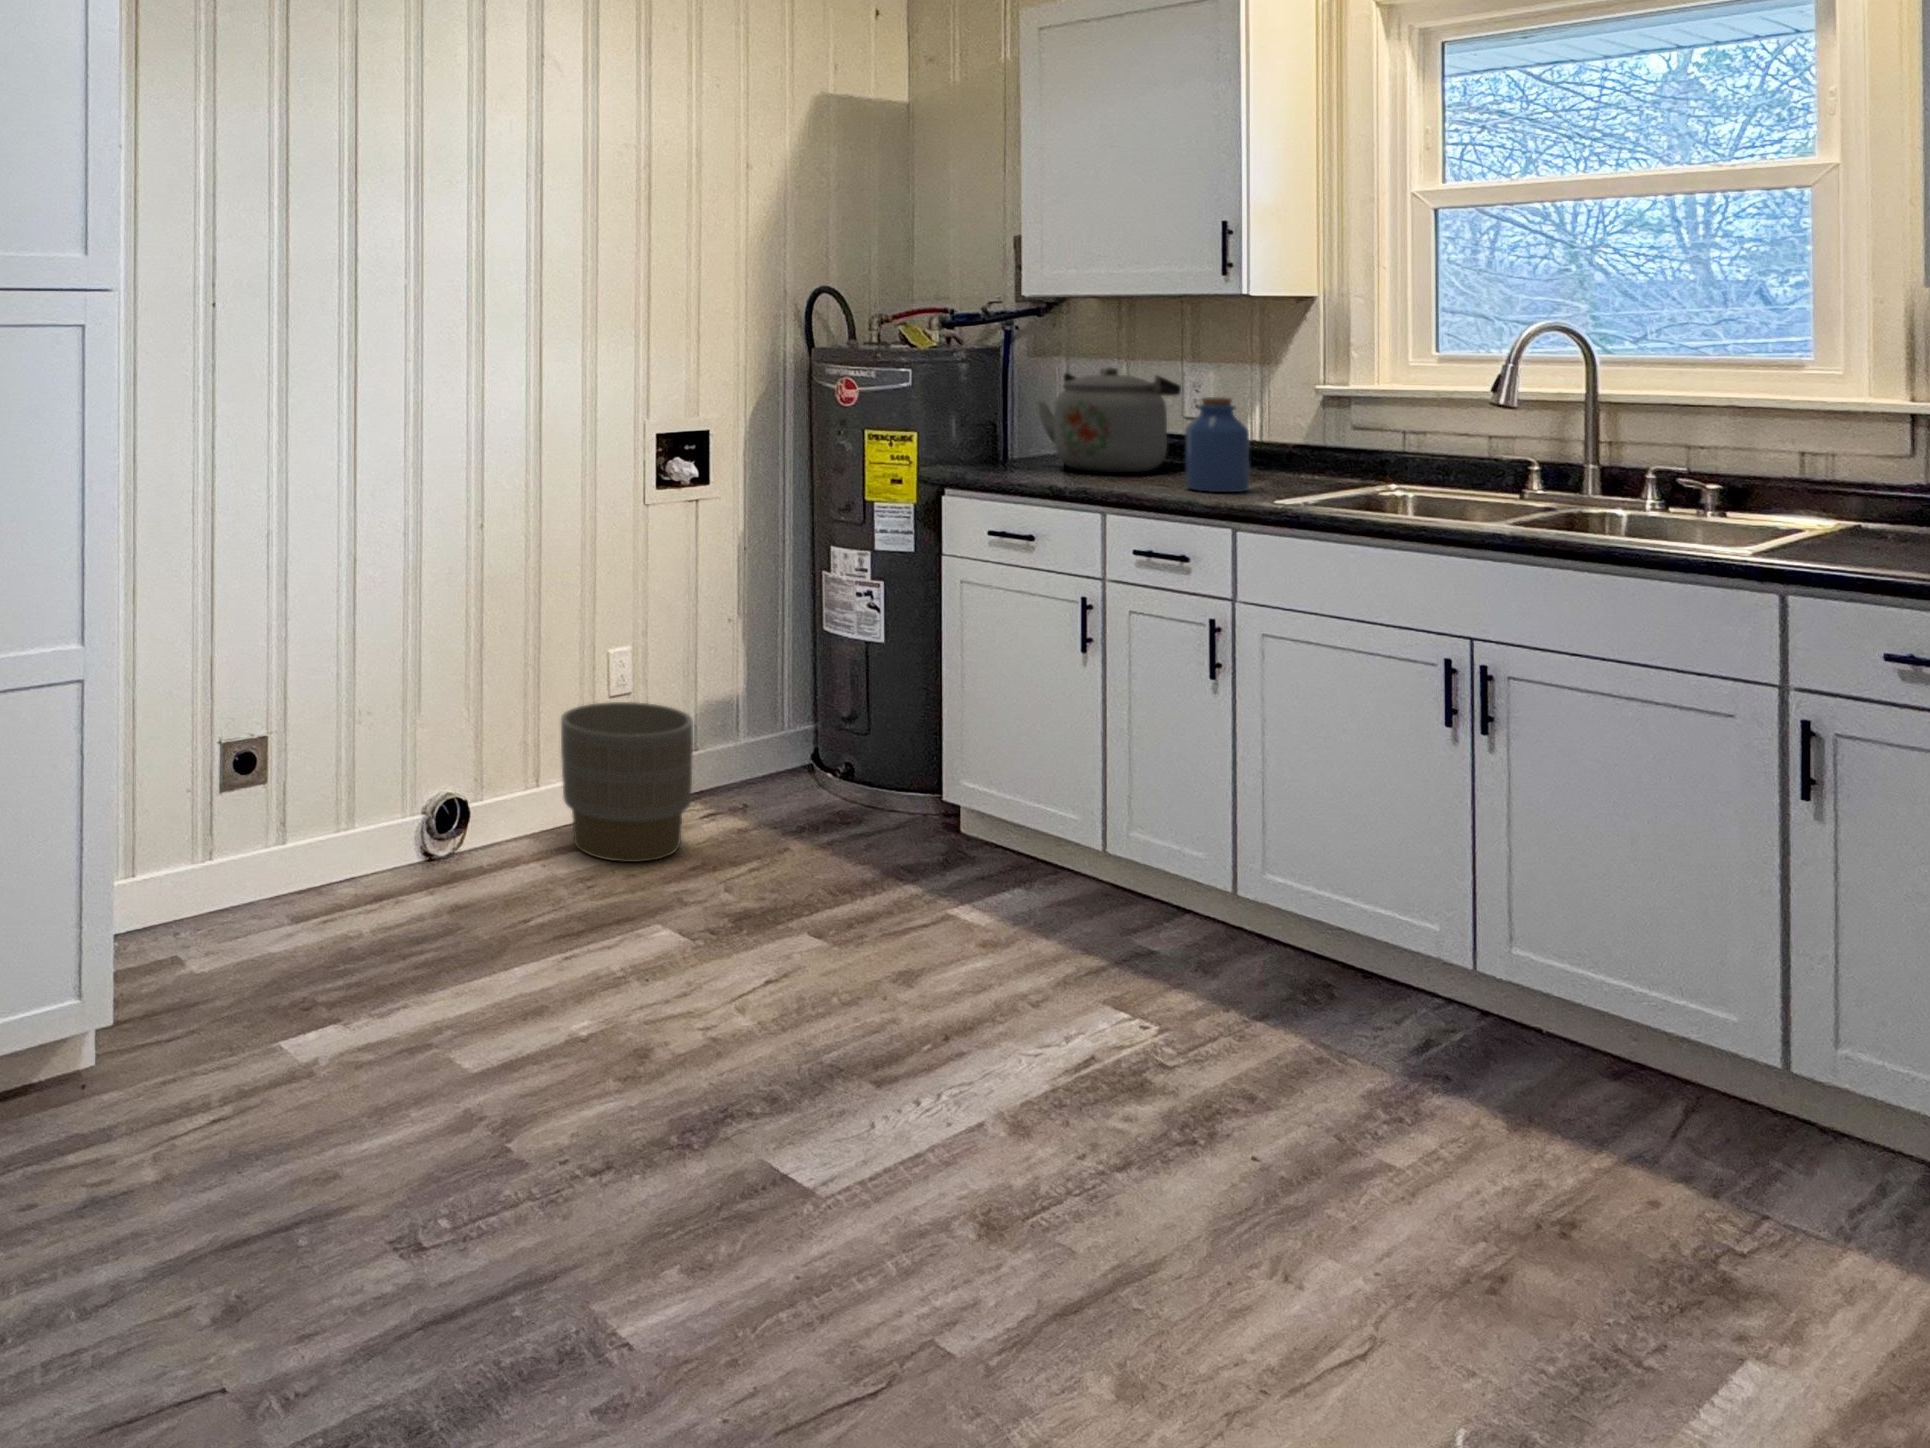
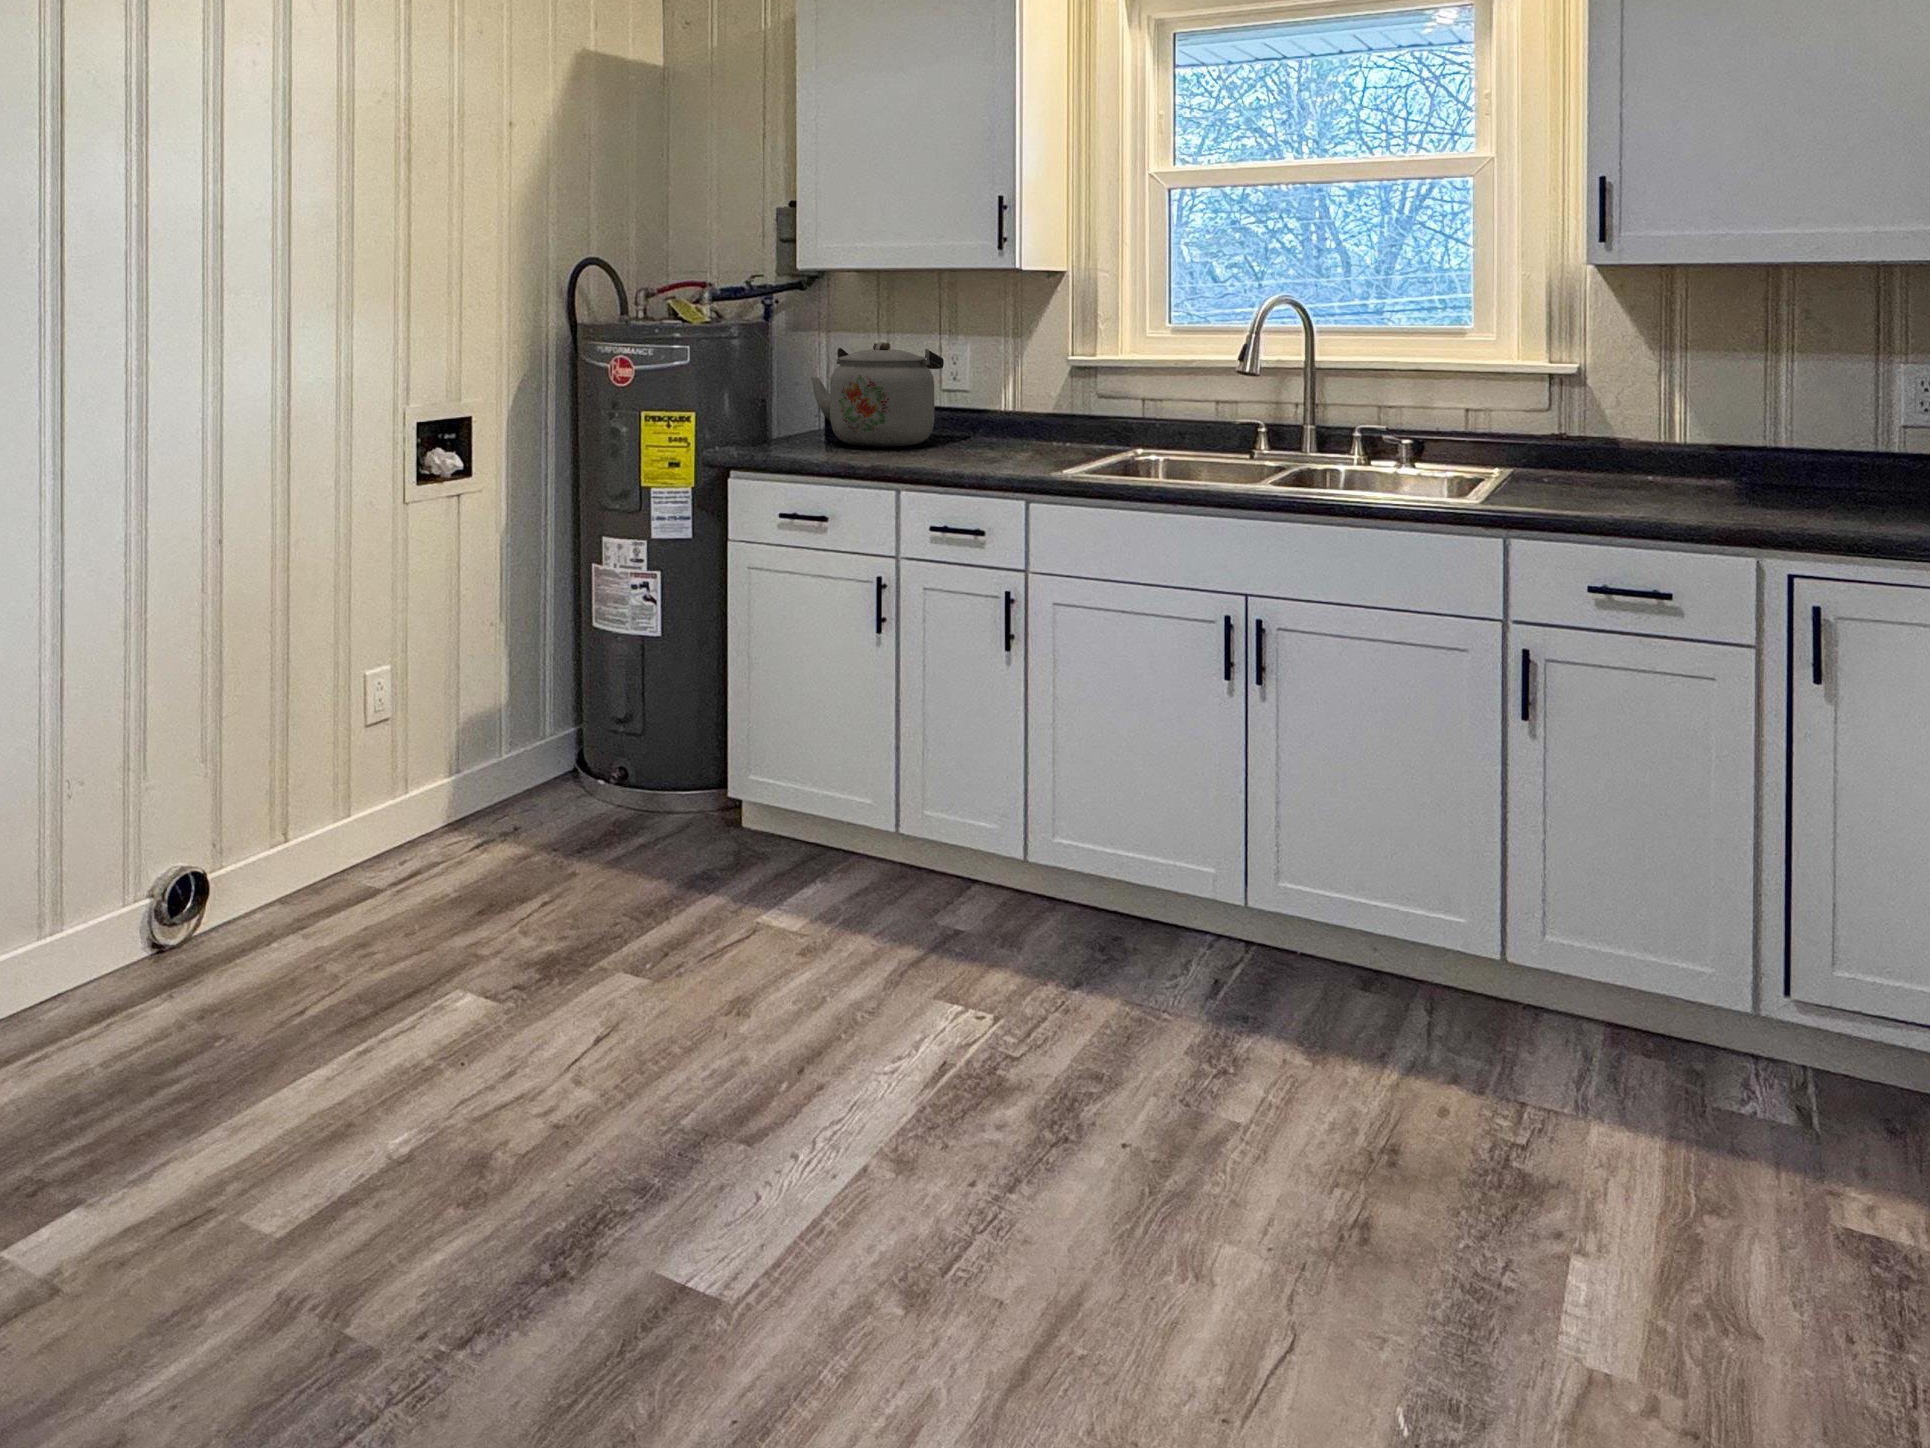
jar: present [1185,397,1250,492] -> none [969,370,1026,463]
planter: present [561,702,693,862] -> none [320,726,474,913]

